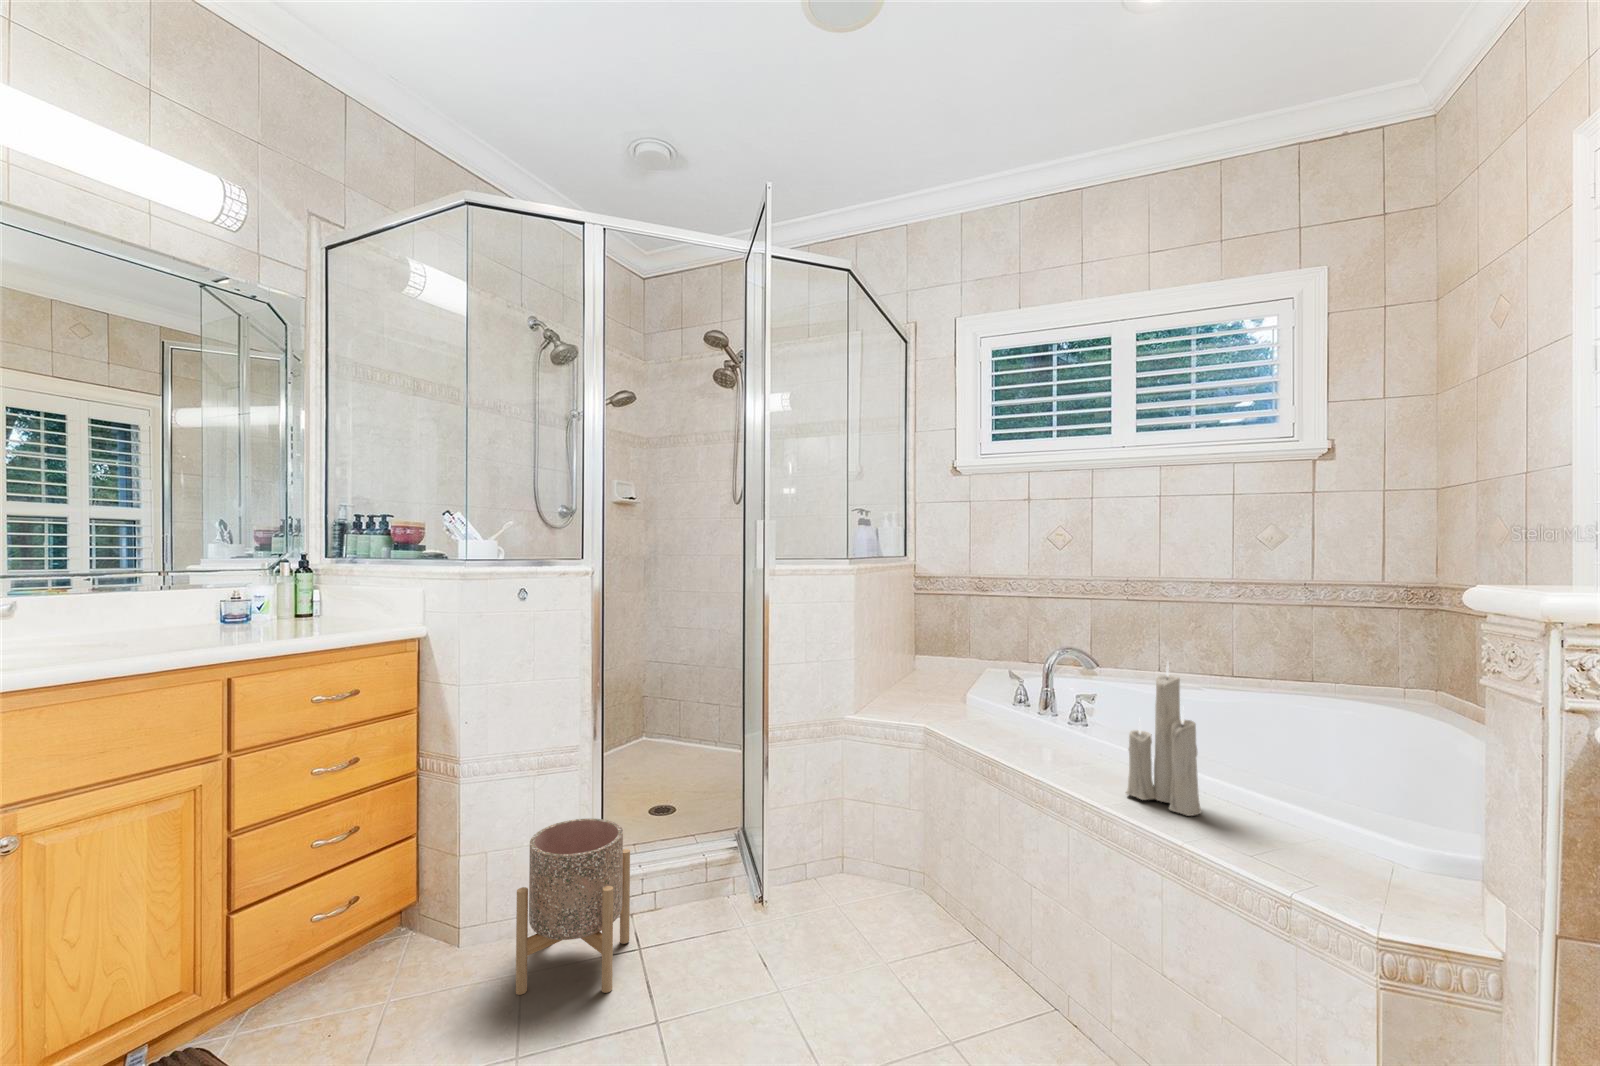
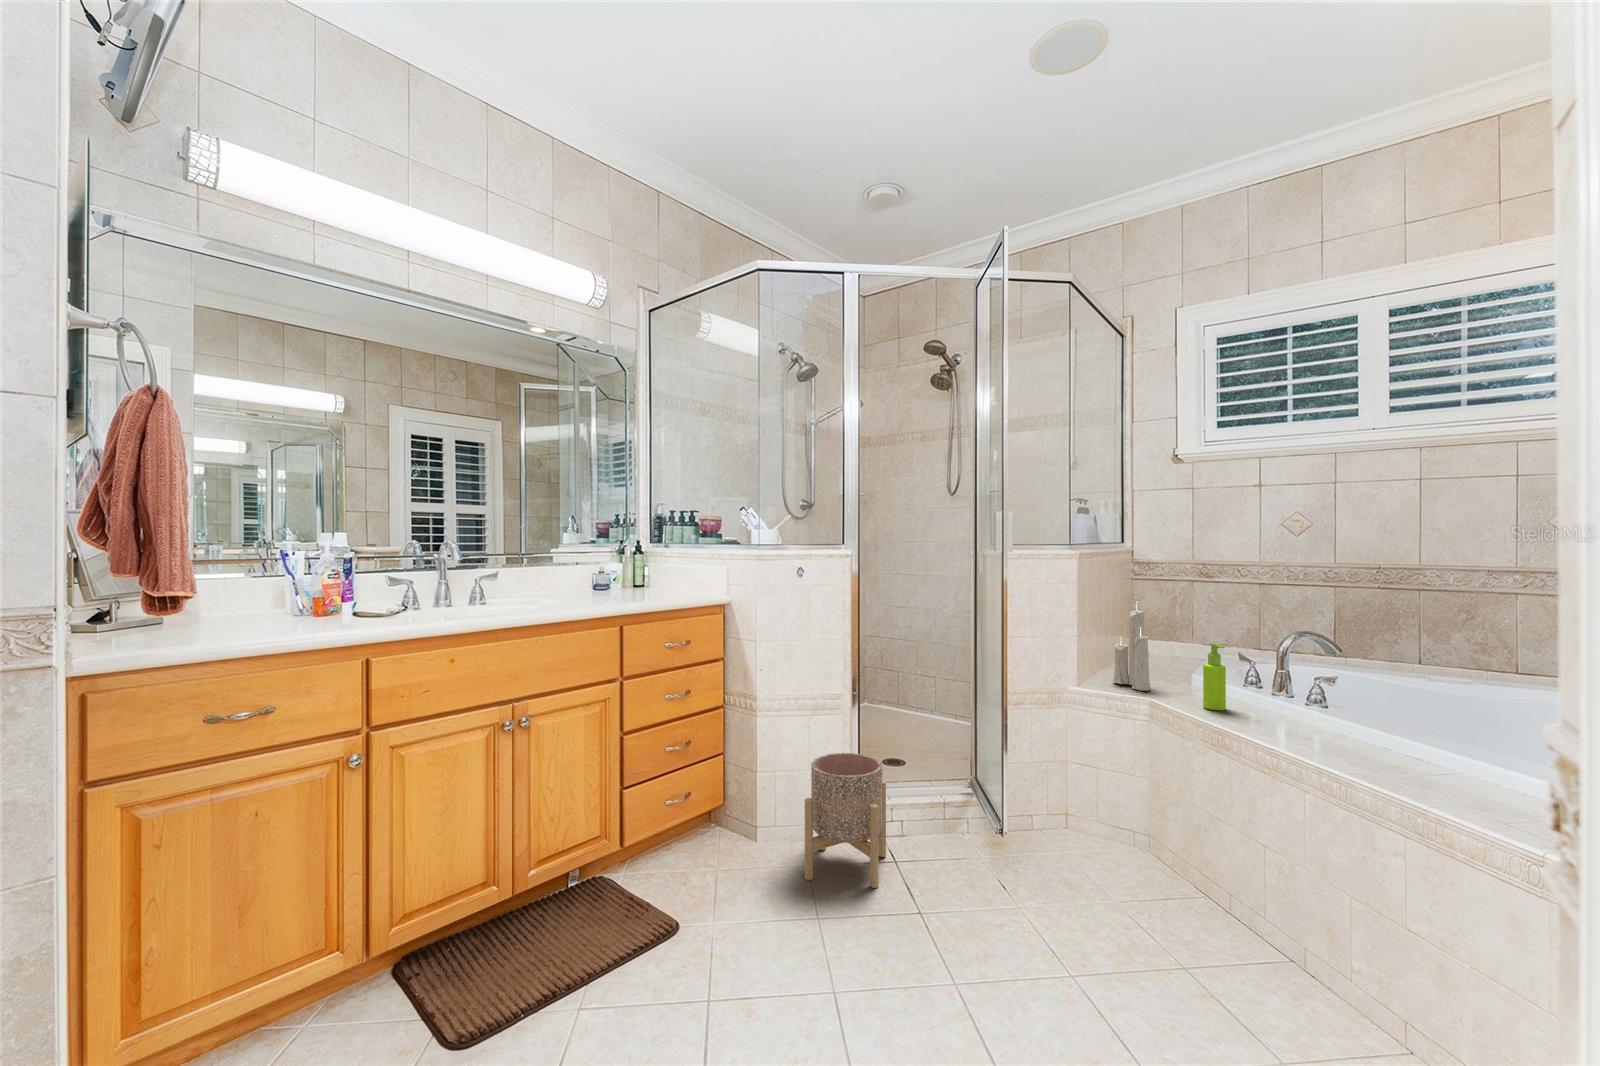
soap dispenser: none [975,664,996,736] -> present [1203,643,1226,710]
candle: present [1126,667,1201,816] -> present [1112,604,1151,691]

